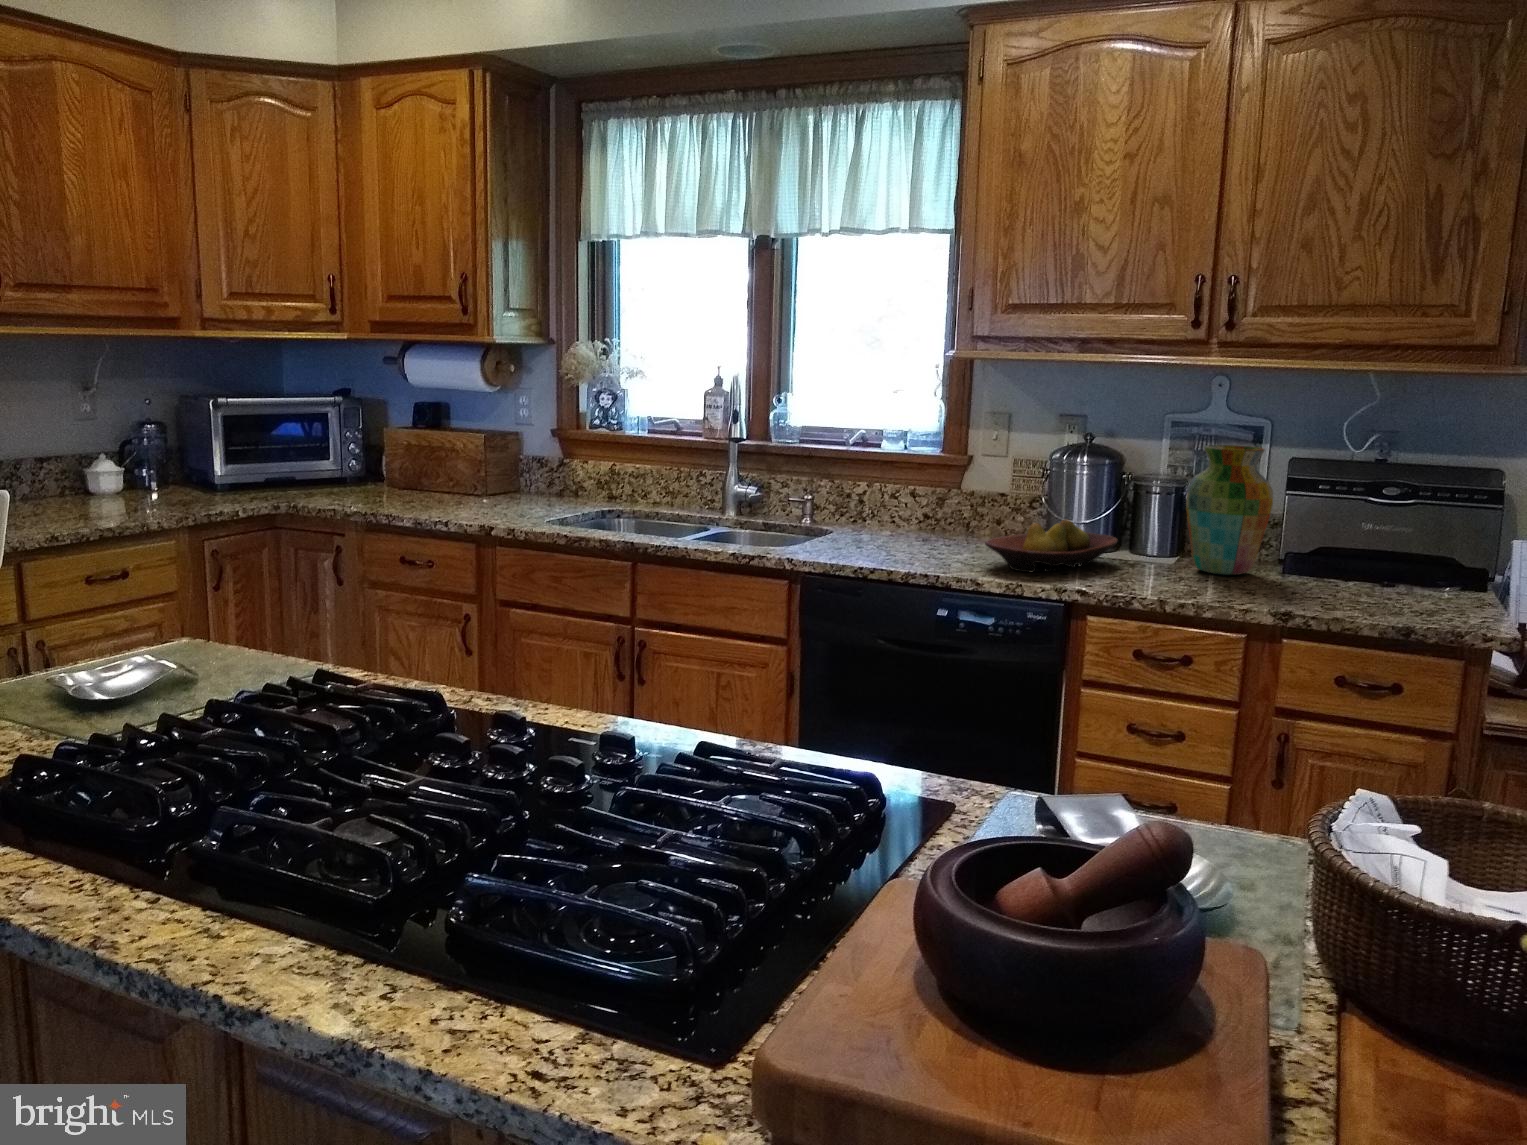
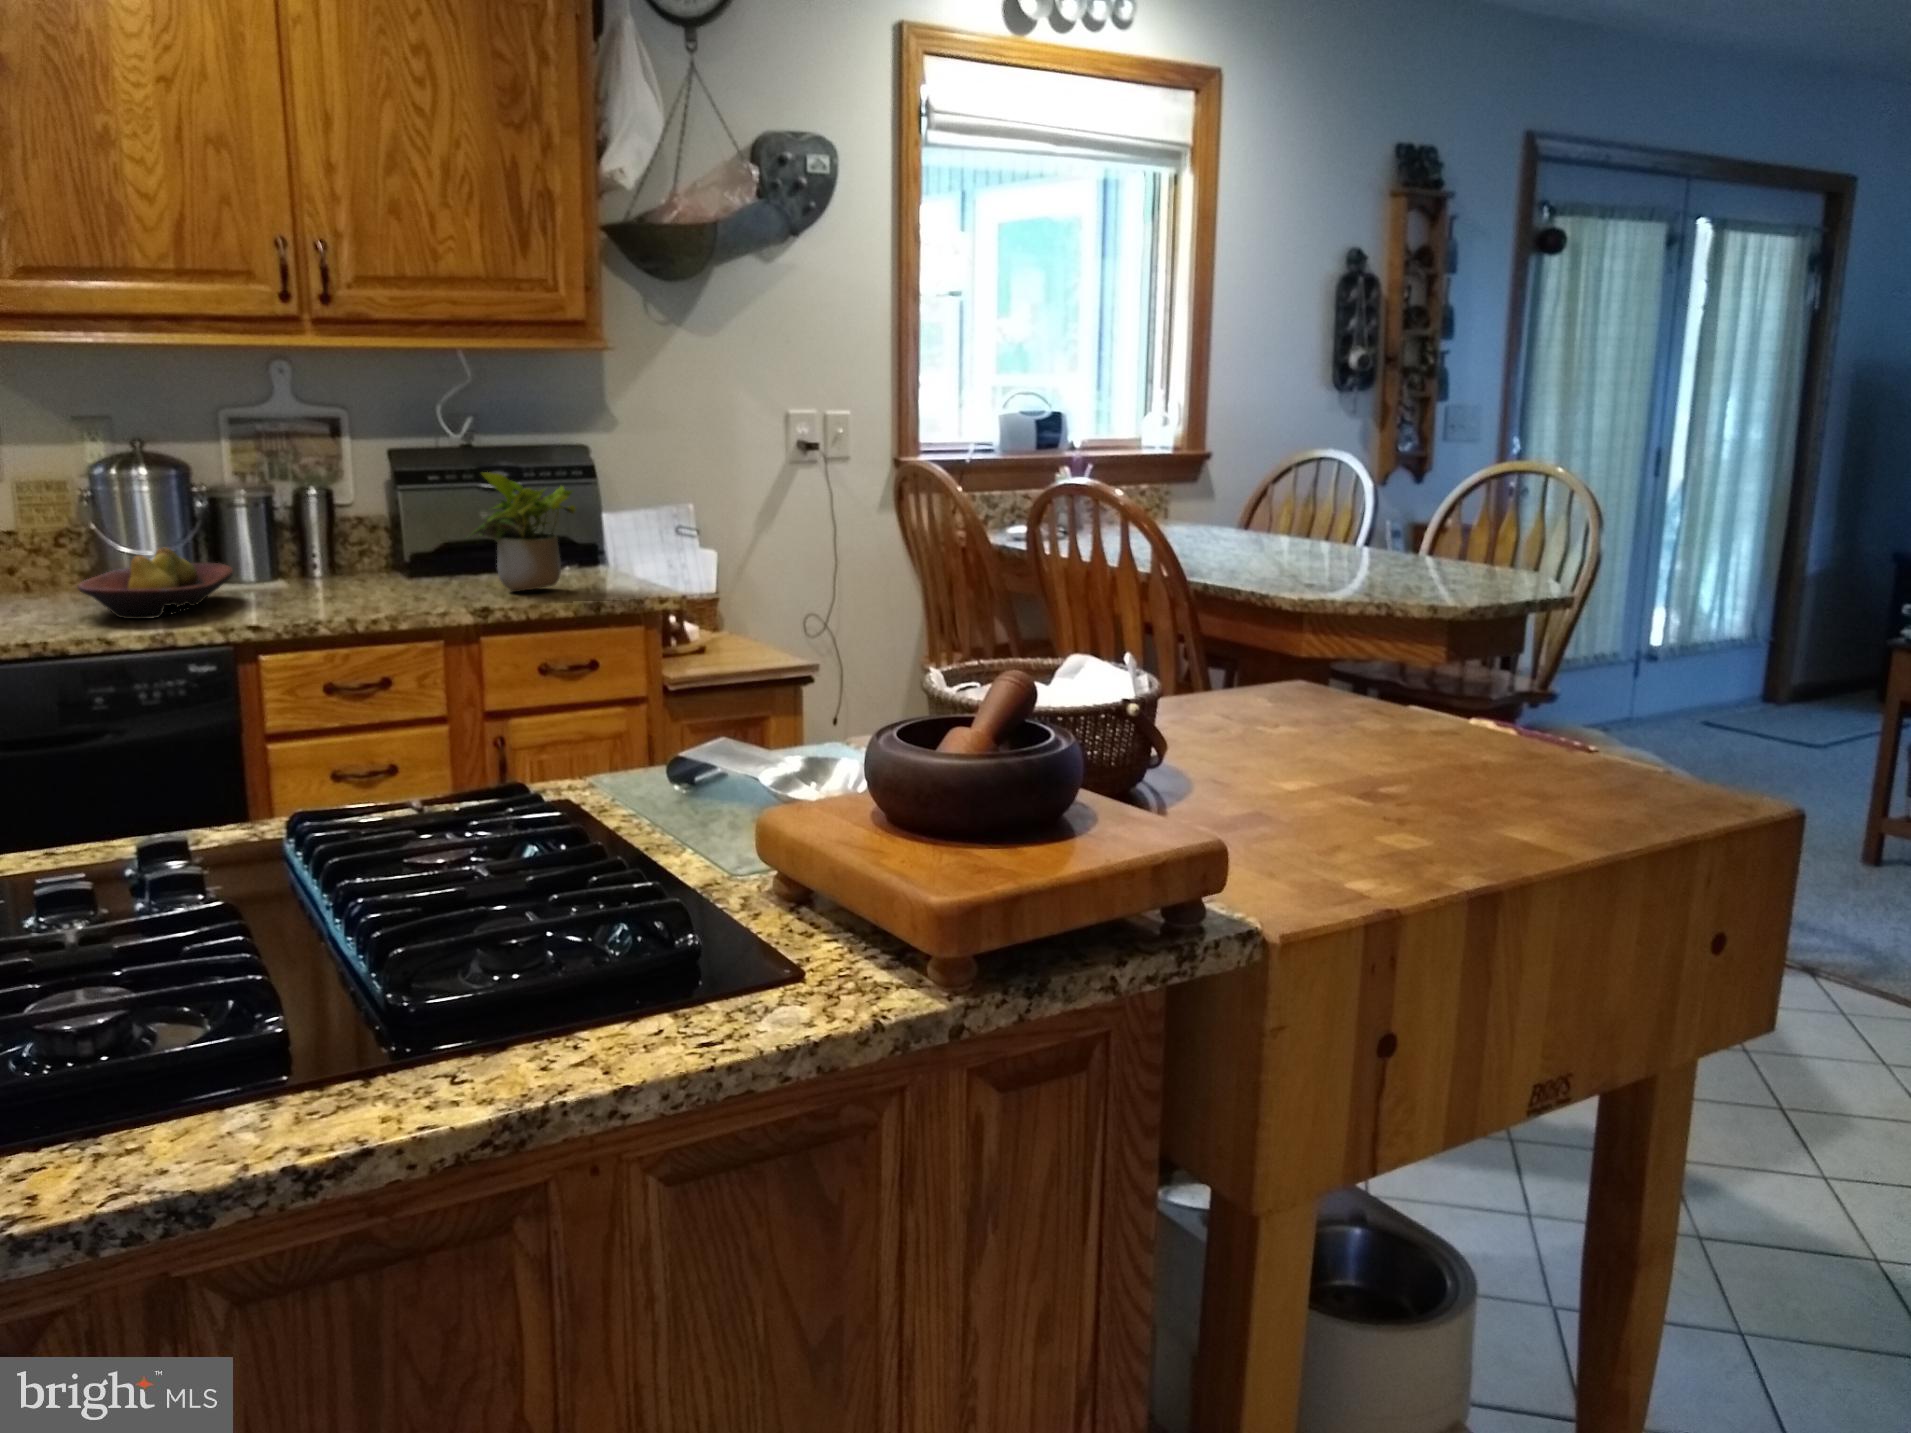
vase: present [1186,445,1273,575] -> none [300,439,399,588]
potted plant: none [1308,485,1430,602] -> present [471,472,576,592]

